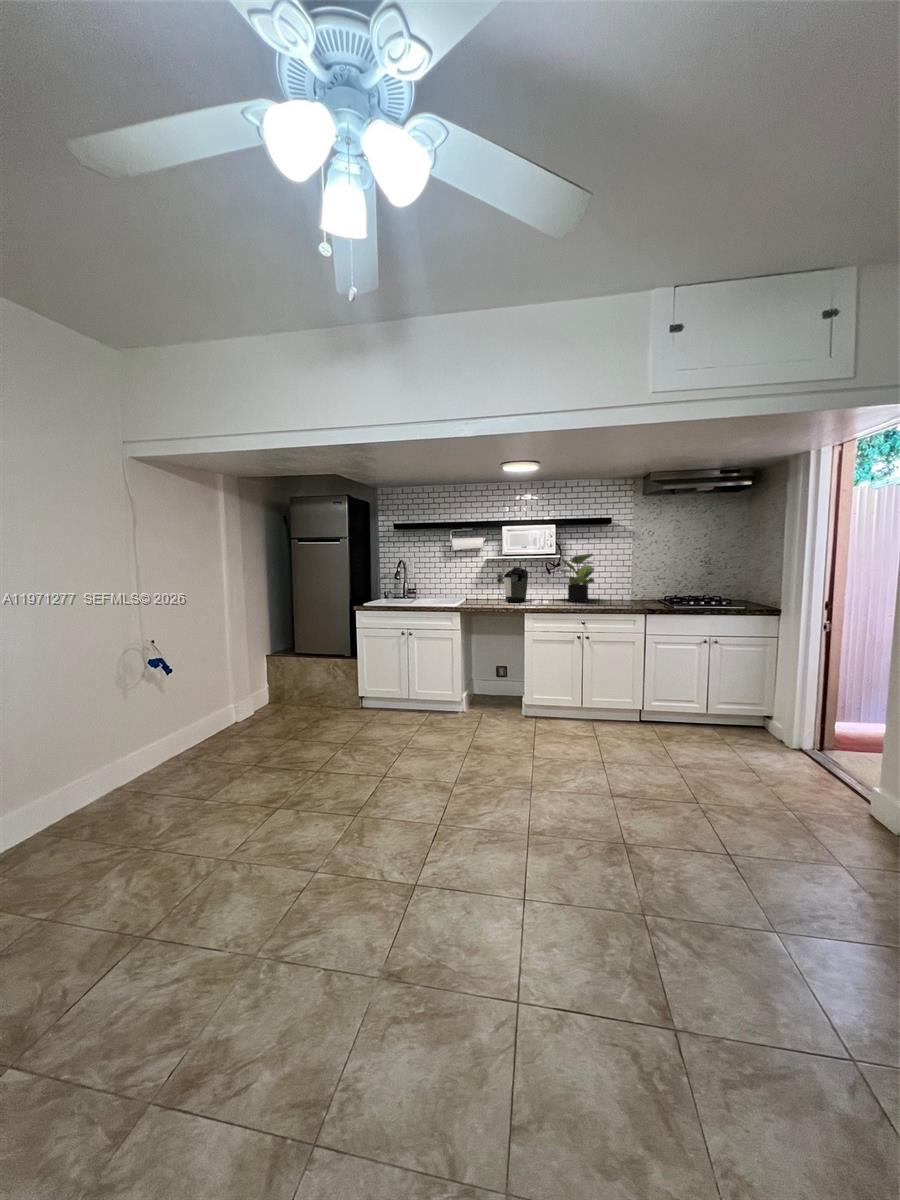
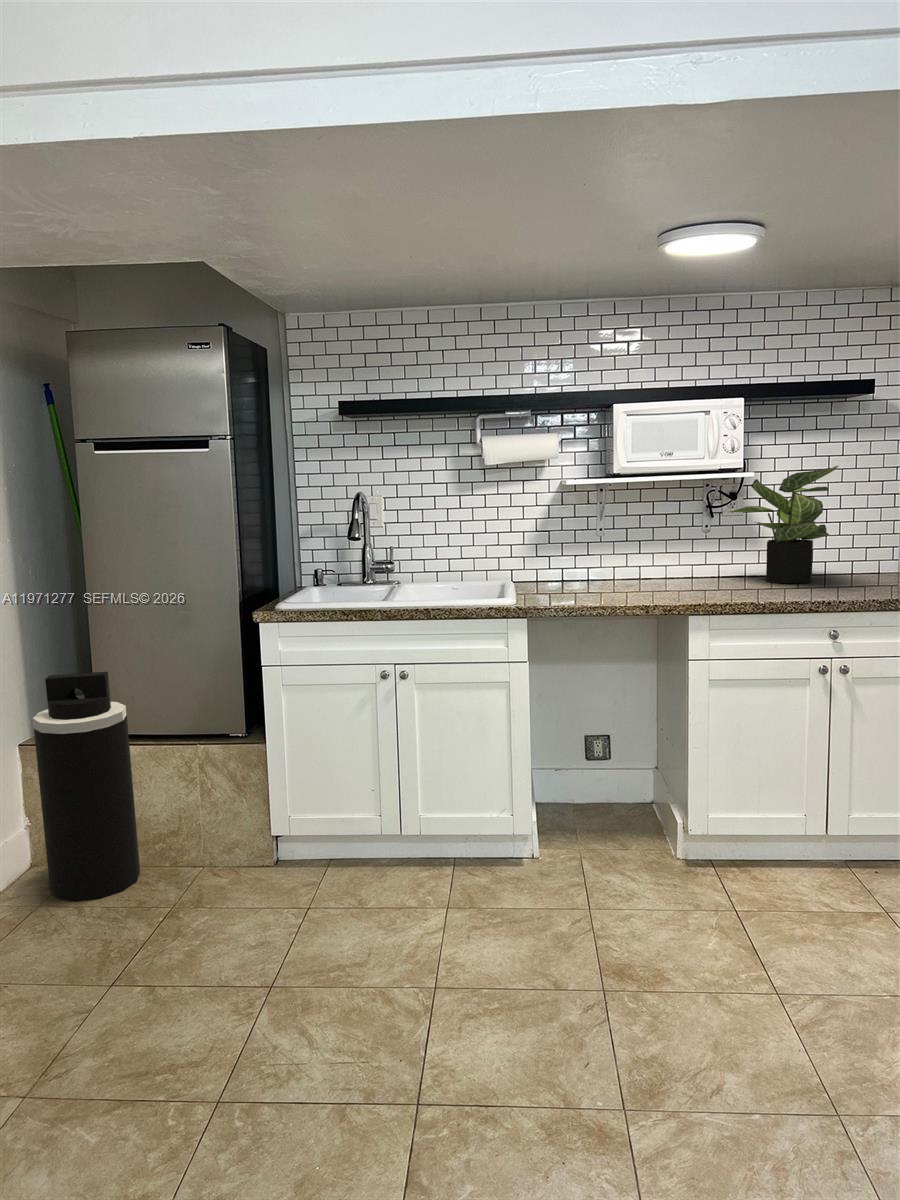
coffee maker: present [497,567,528,602] -> none [589,503,674,588]
trash can: none [269,628,307,717] -> present [33,672,140,902]

